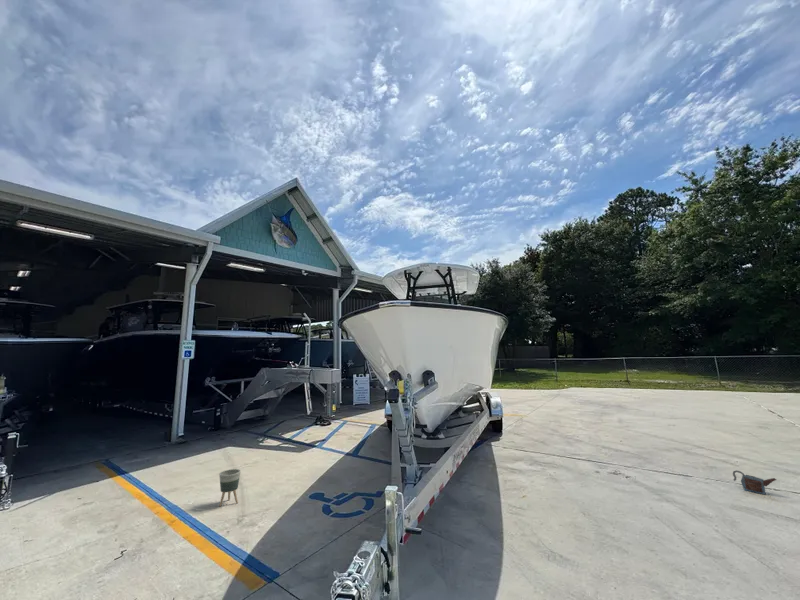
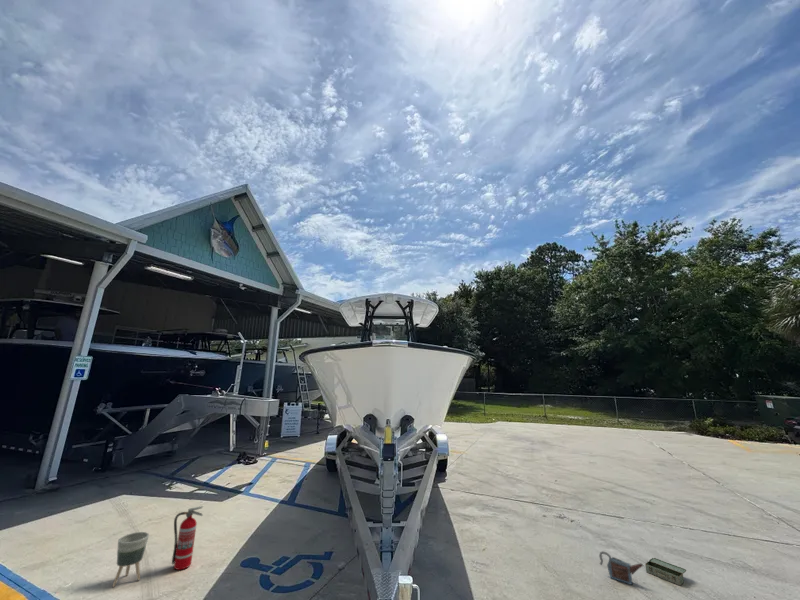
fire extinguisher: none [258,451,278,498] -> present [172,506,202,570]
watering can: present [733,470,776,495] -> present [599,551,643,584]
toolbox: none [684,507,730,533] -> present [645,558,686,585]

